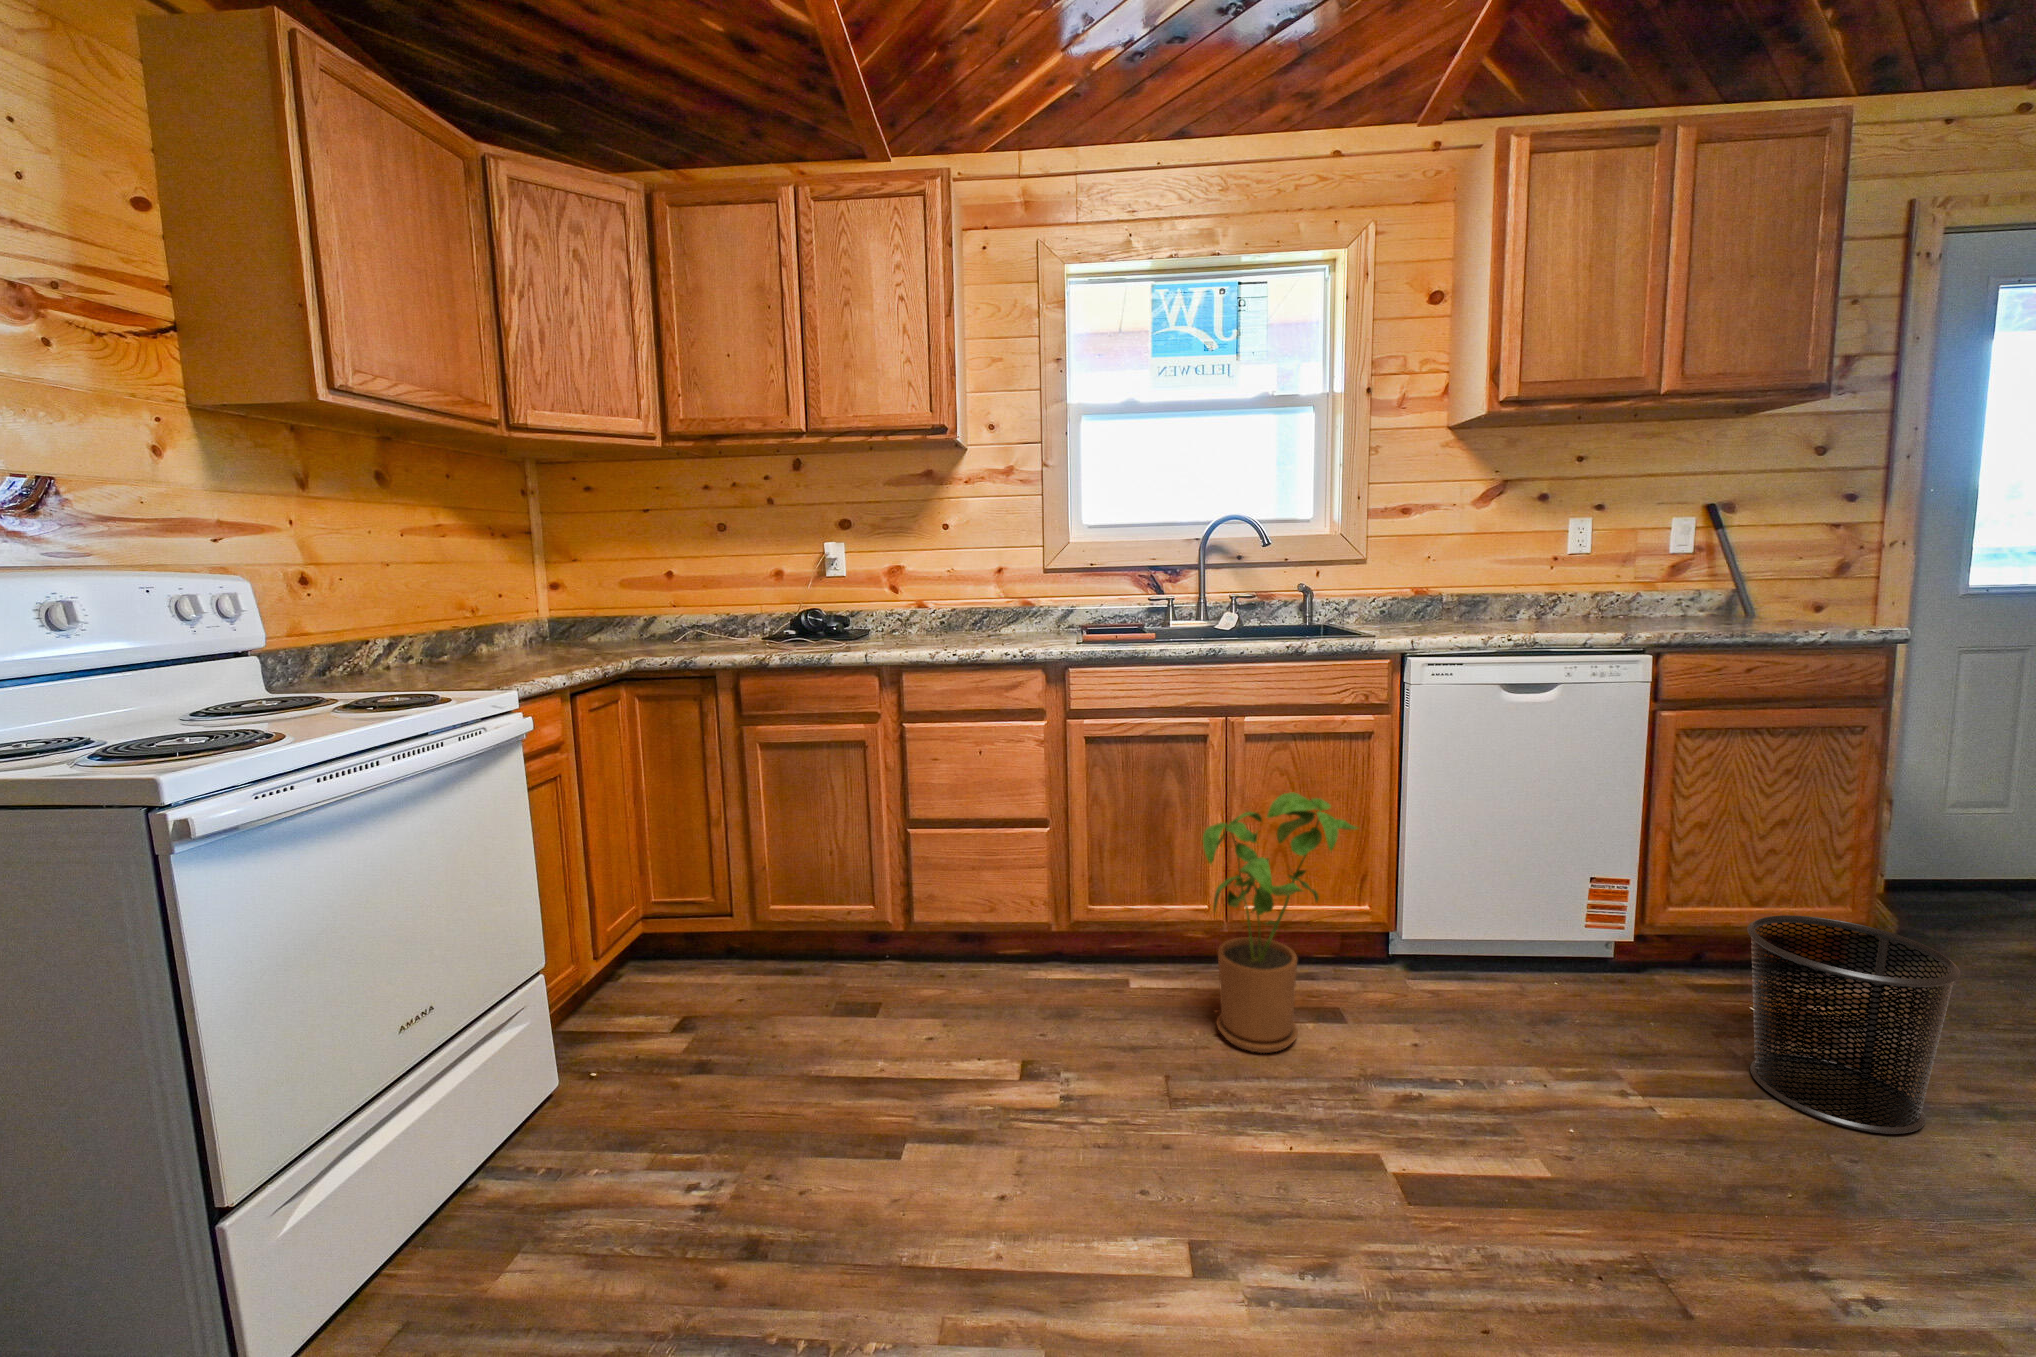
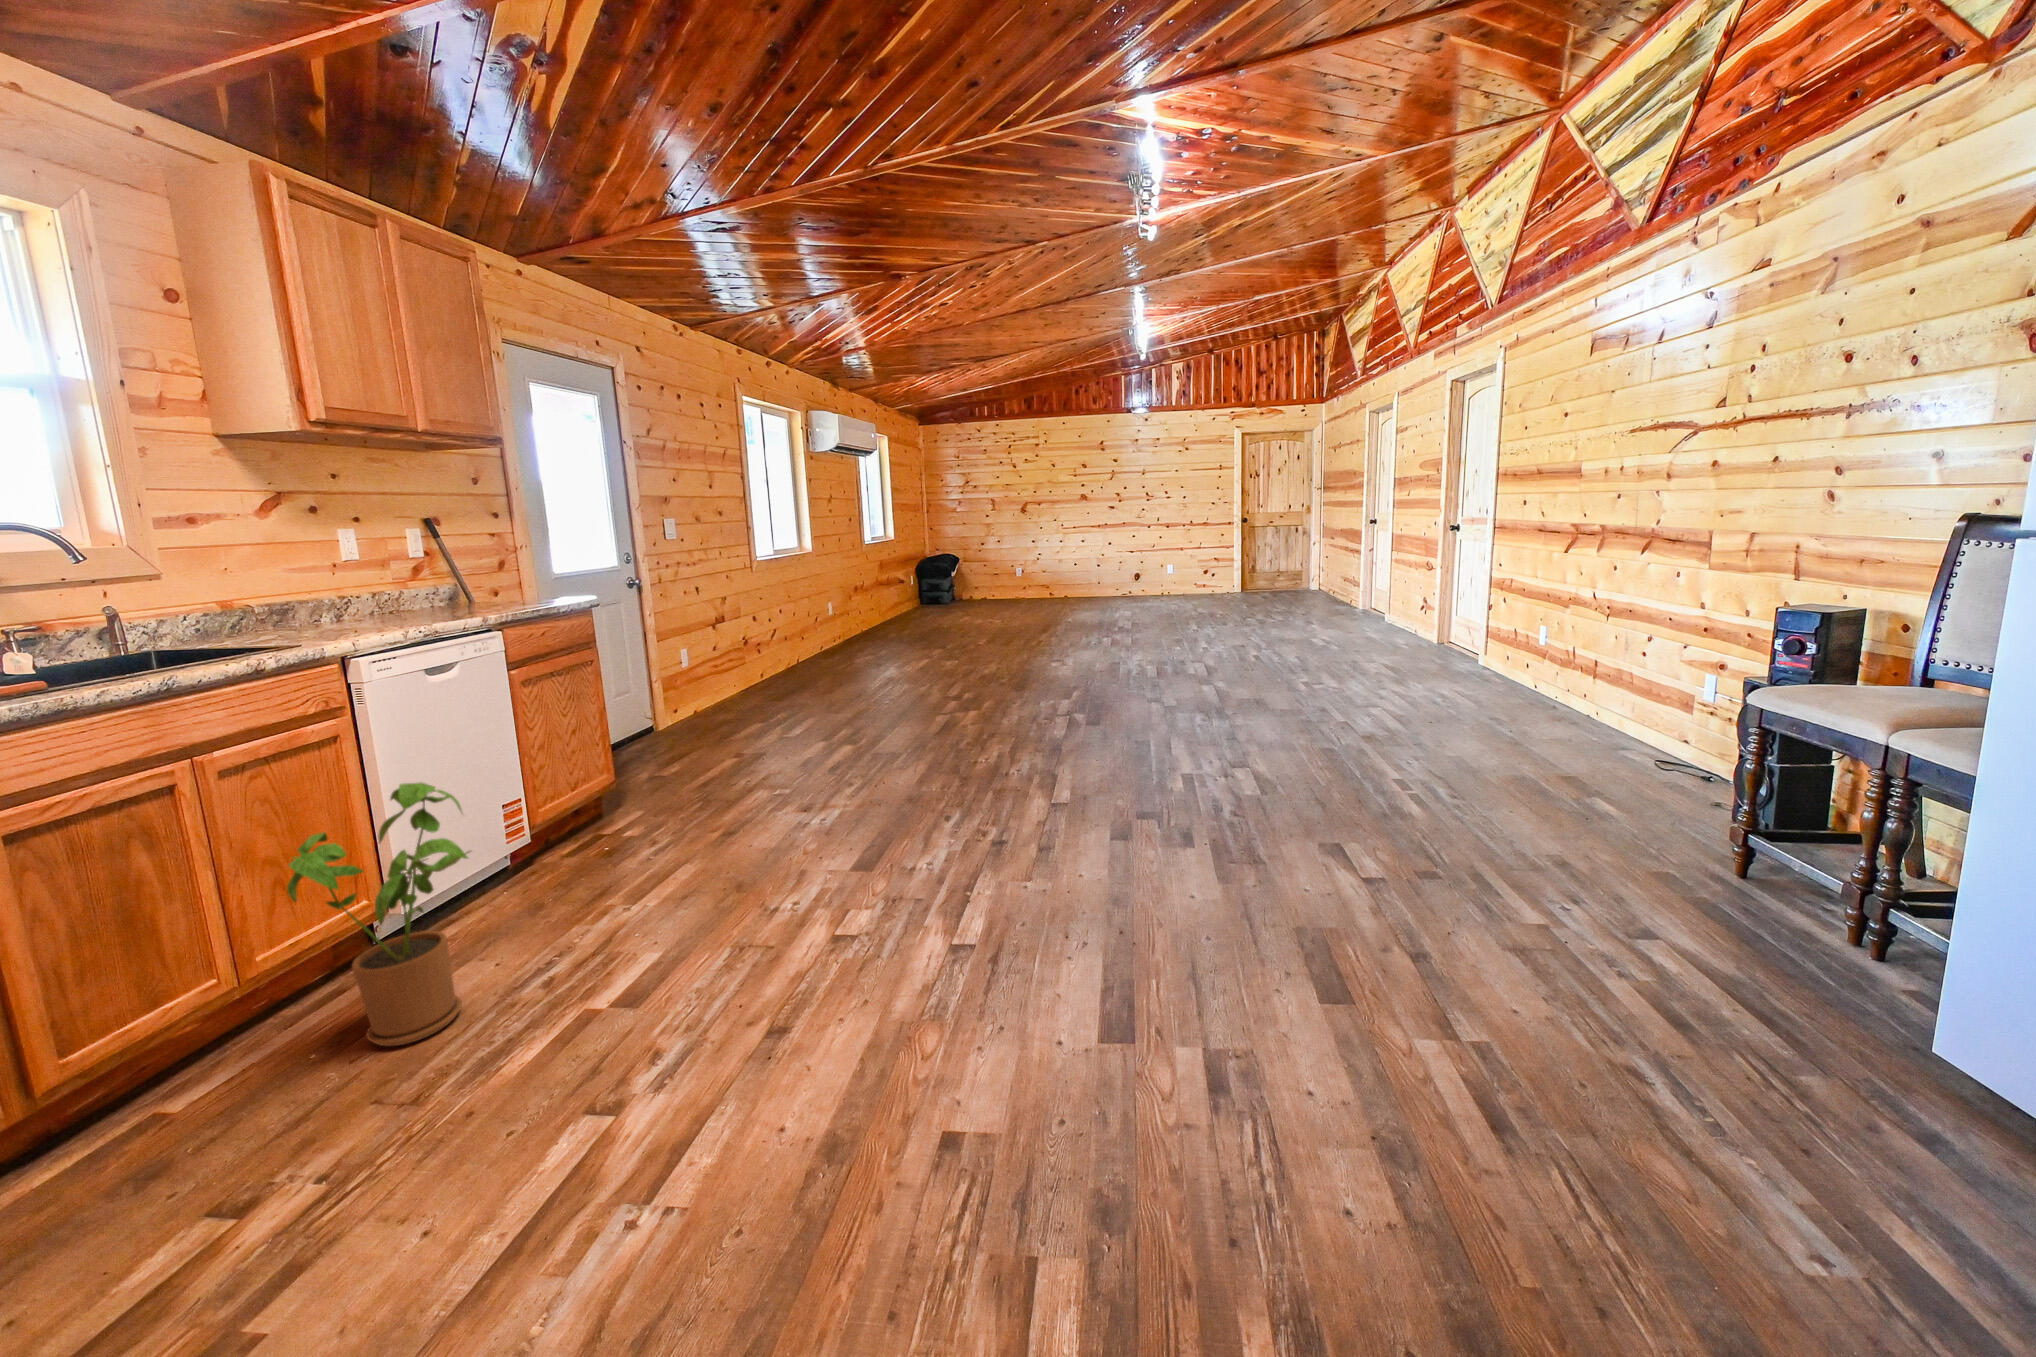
waste bin: present [1747,915,1960,1134] -> none [628,749,718,852]

